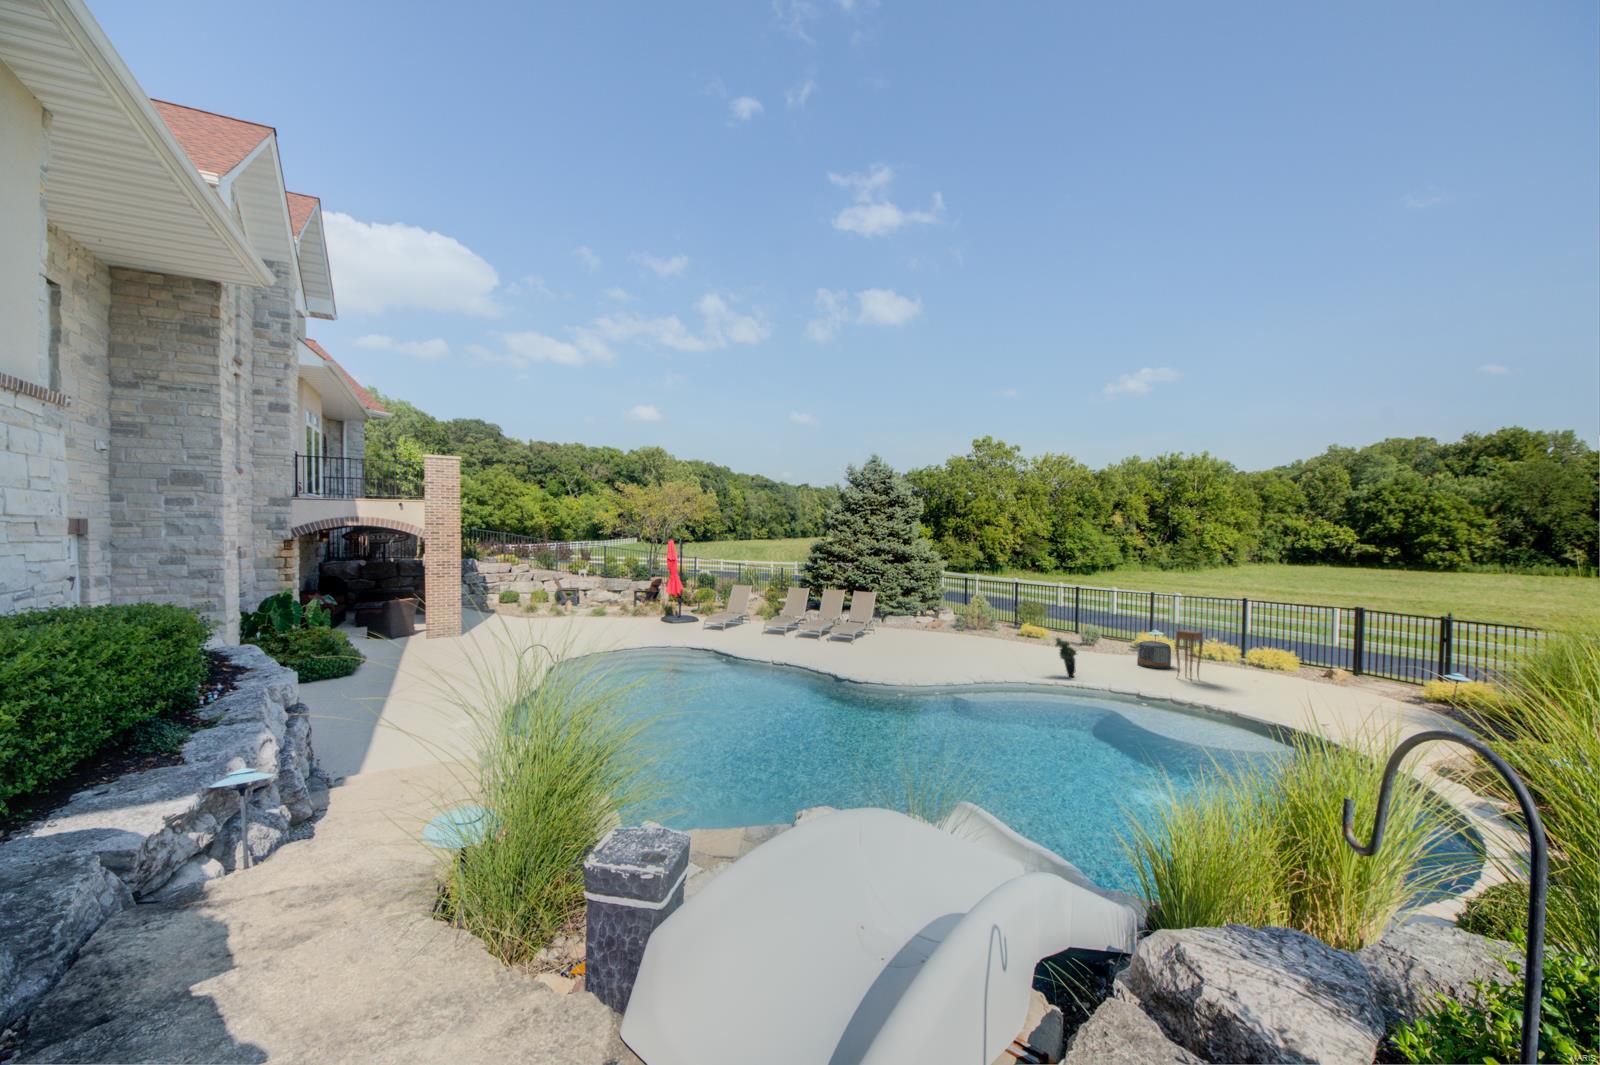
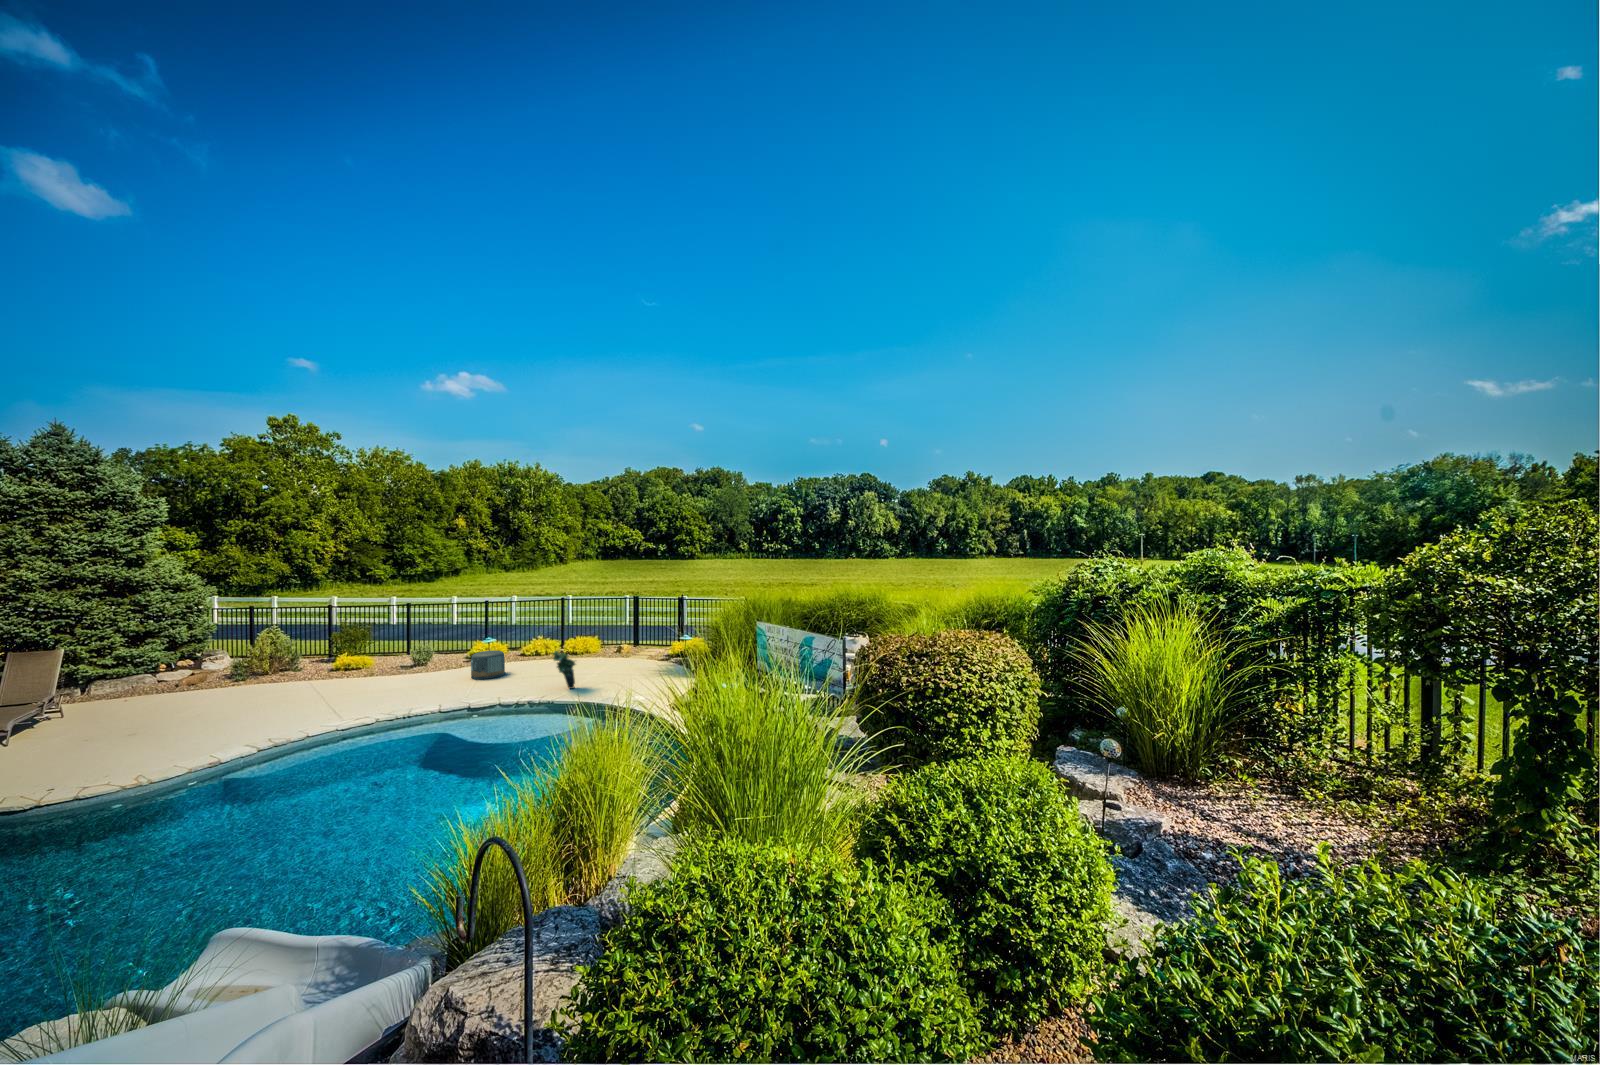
side table: present [1175,630,1203,680] -> none [506,636,534,686]
potted plant: present [1055,637,1077,677] -> present [553,651,575,689]

